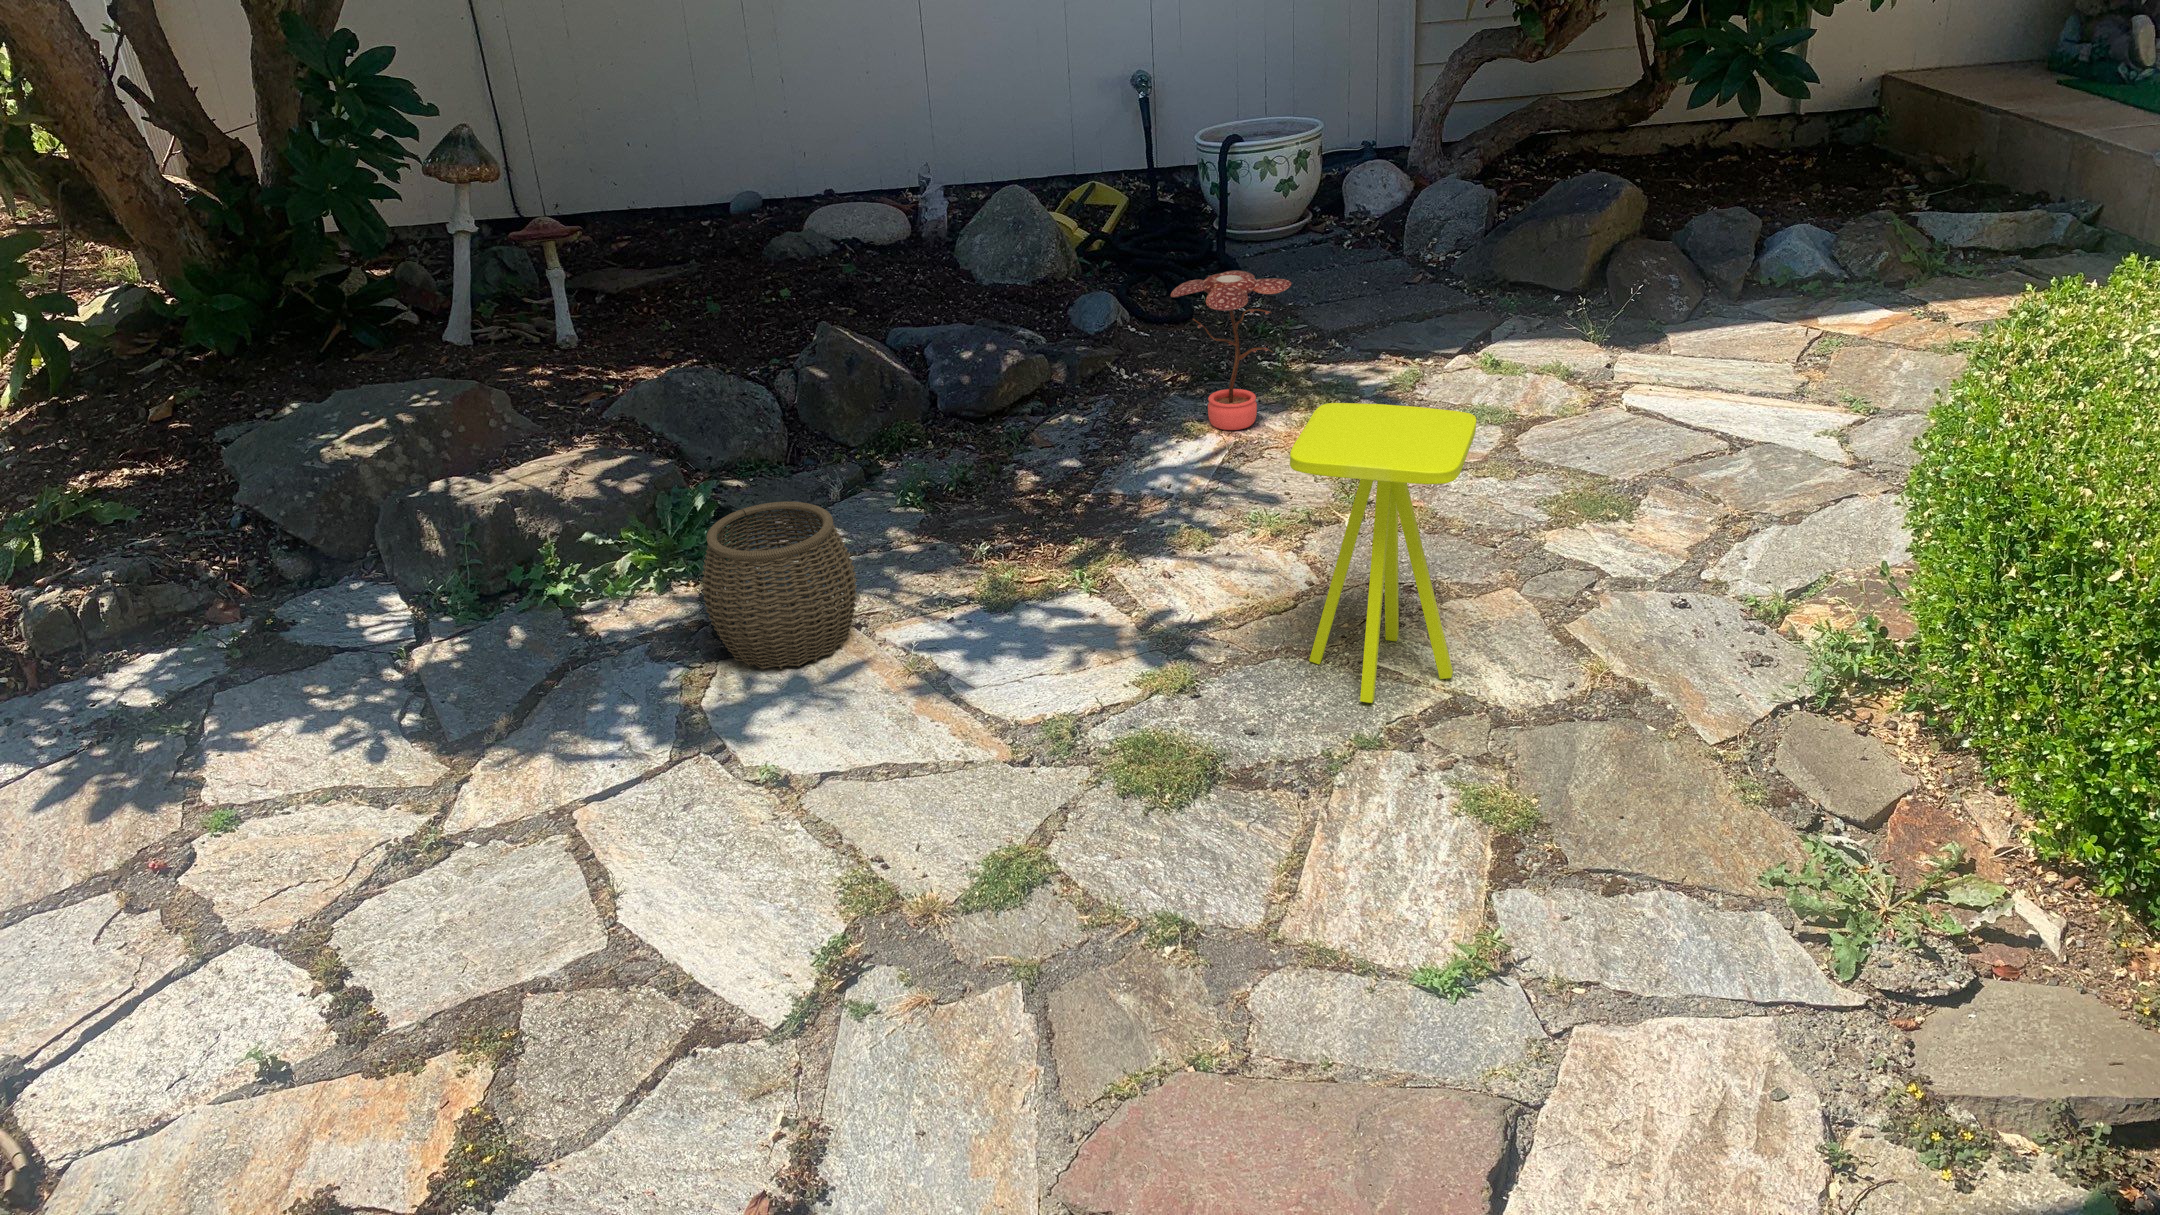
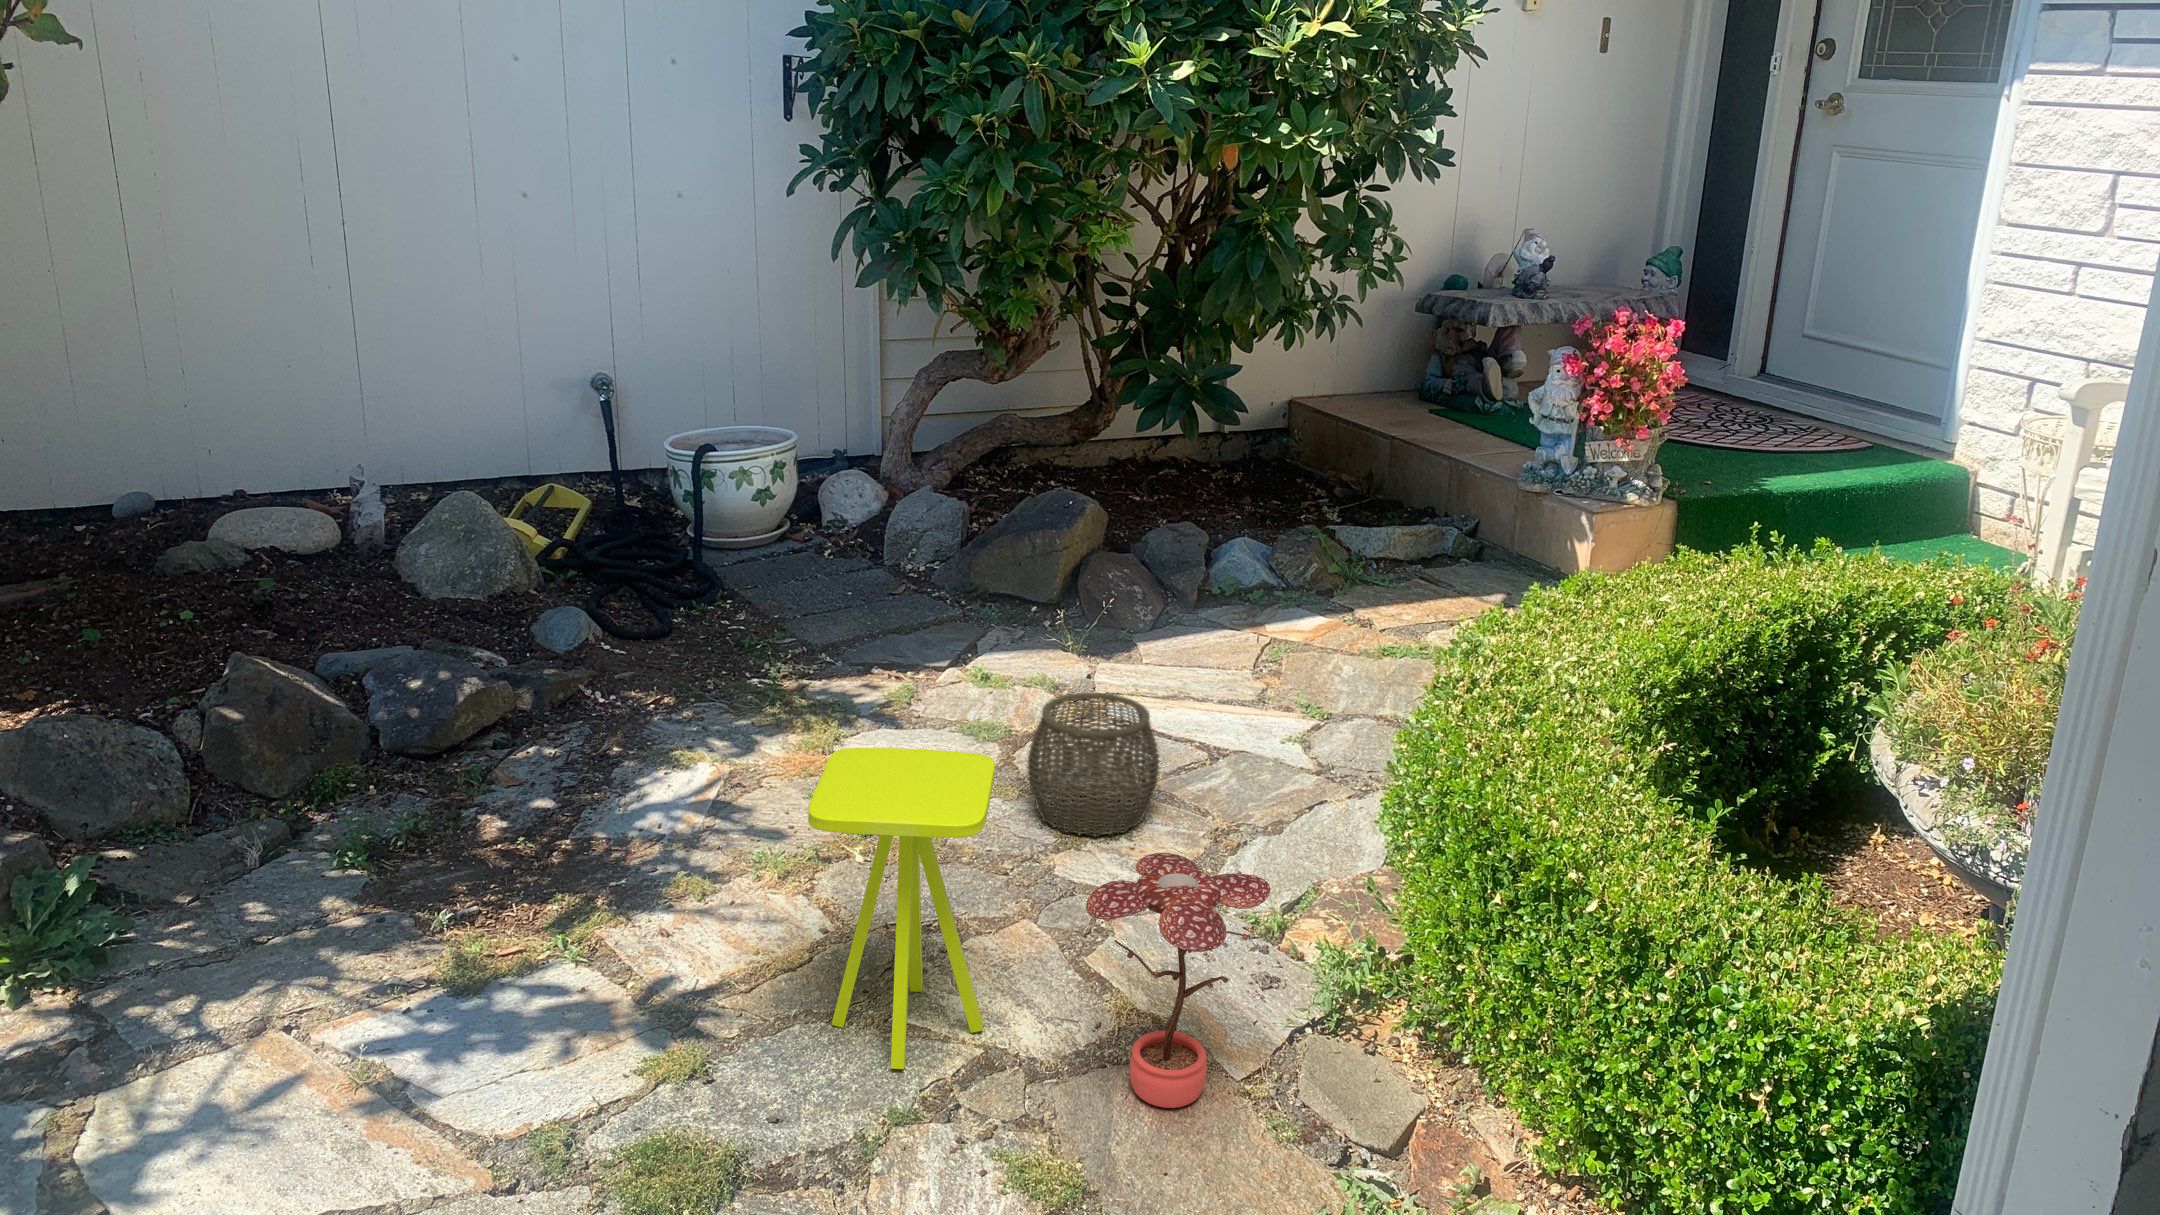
potted plant: present [1170,271,1292,430] -> present [1086,853,1270,1108]
woven basket: present [702,502,857,669] -> present [1027,692,1160,836]

